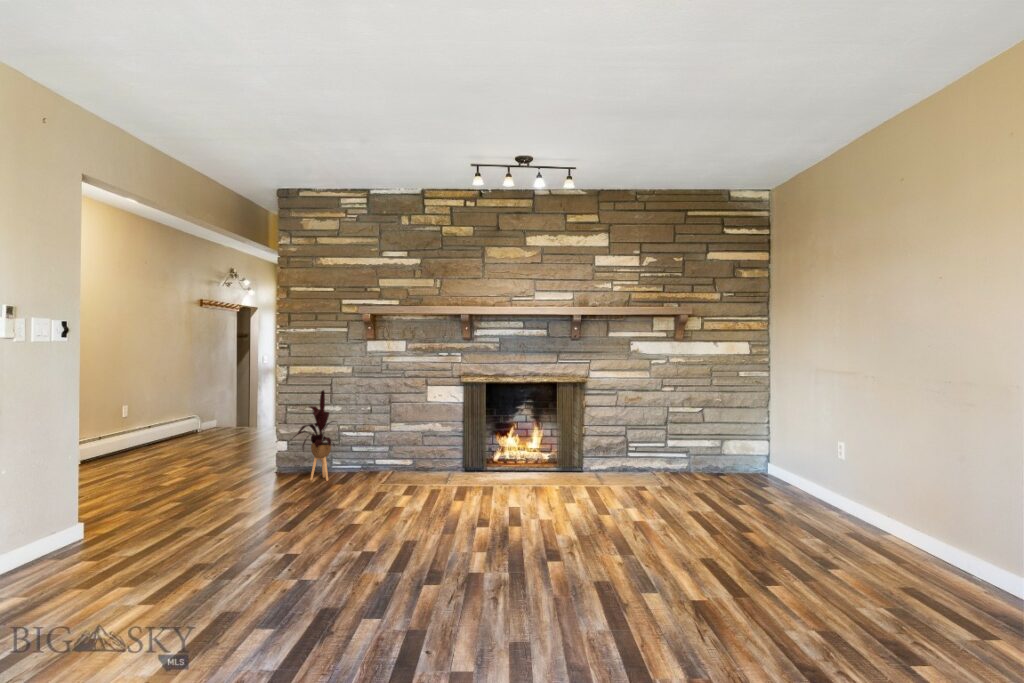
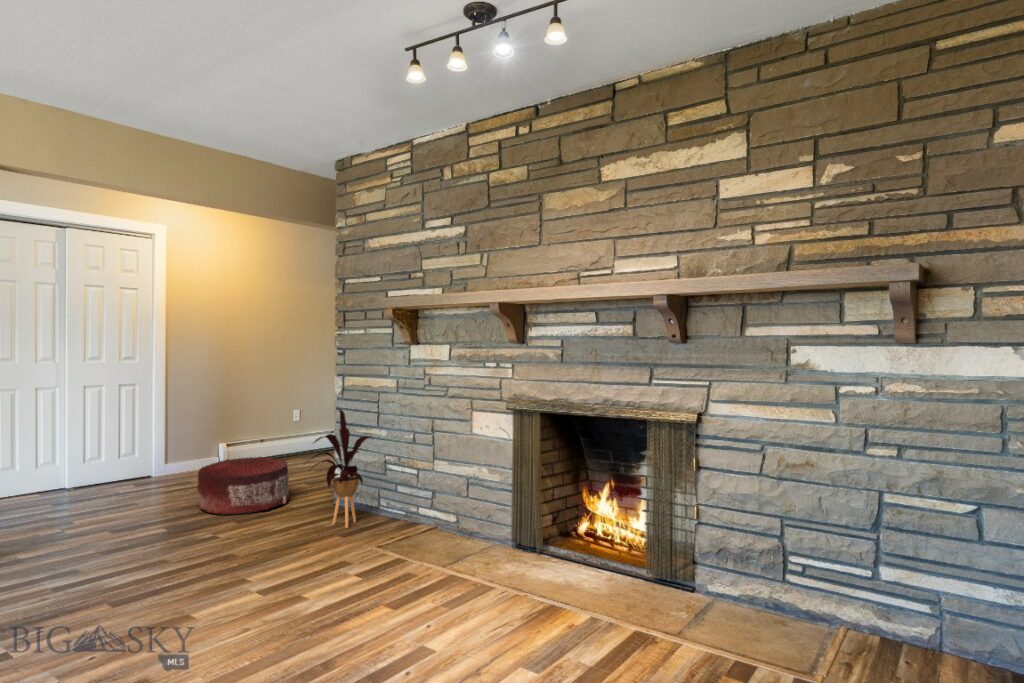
pouf: none [150,440,235,491] -> present [197,456,290,515]

